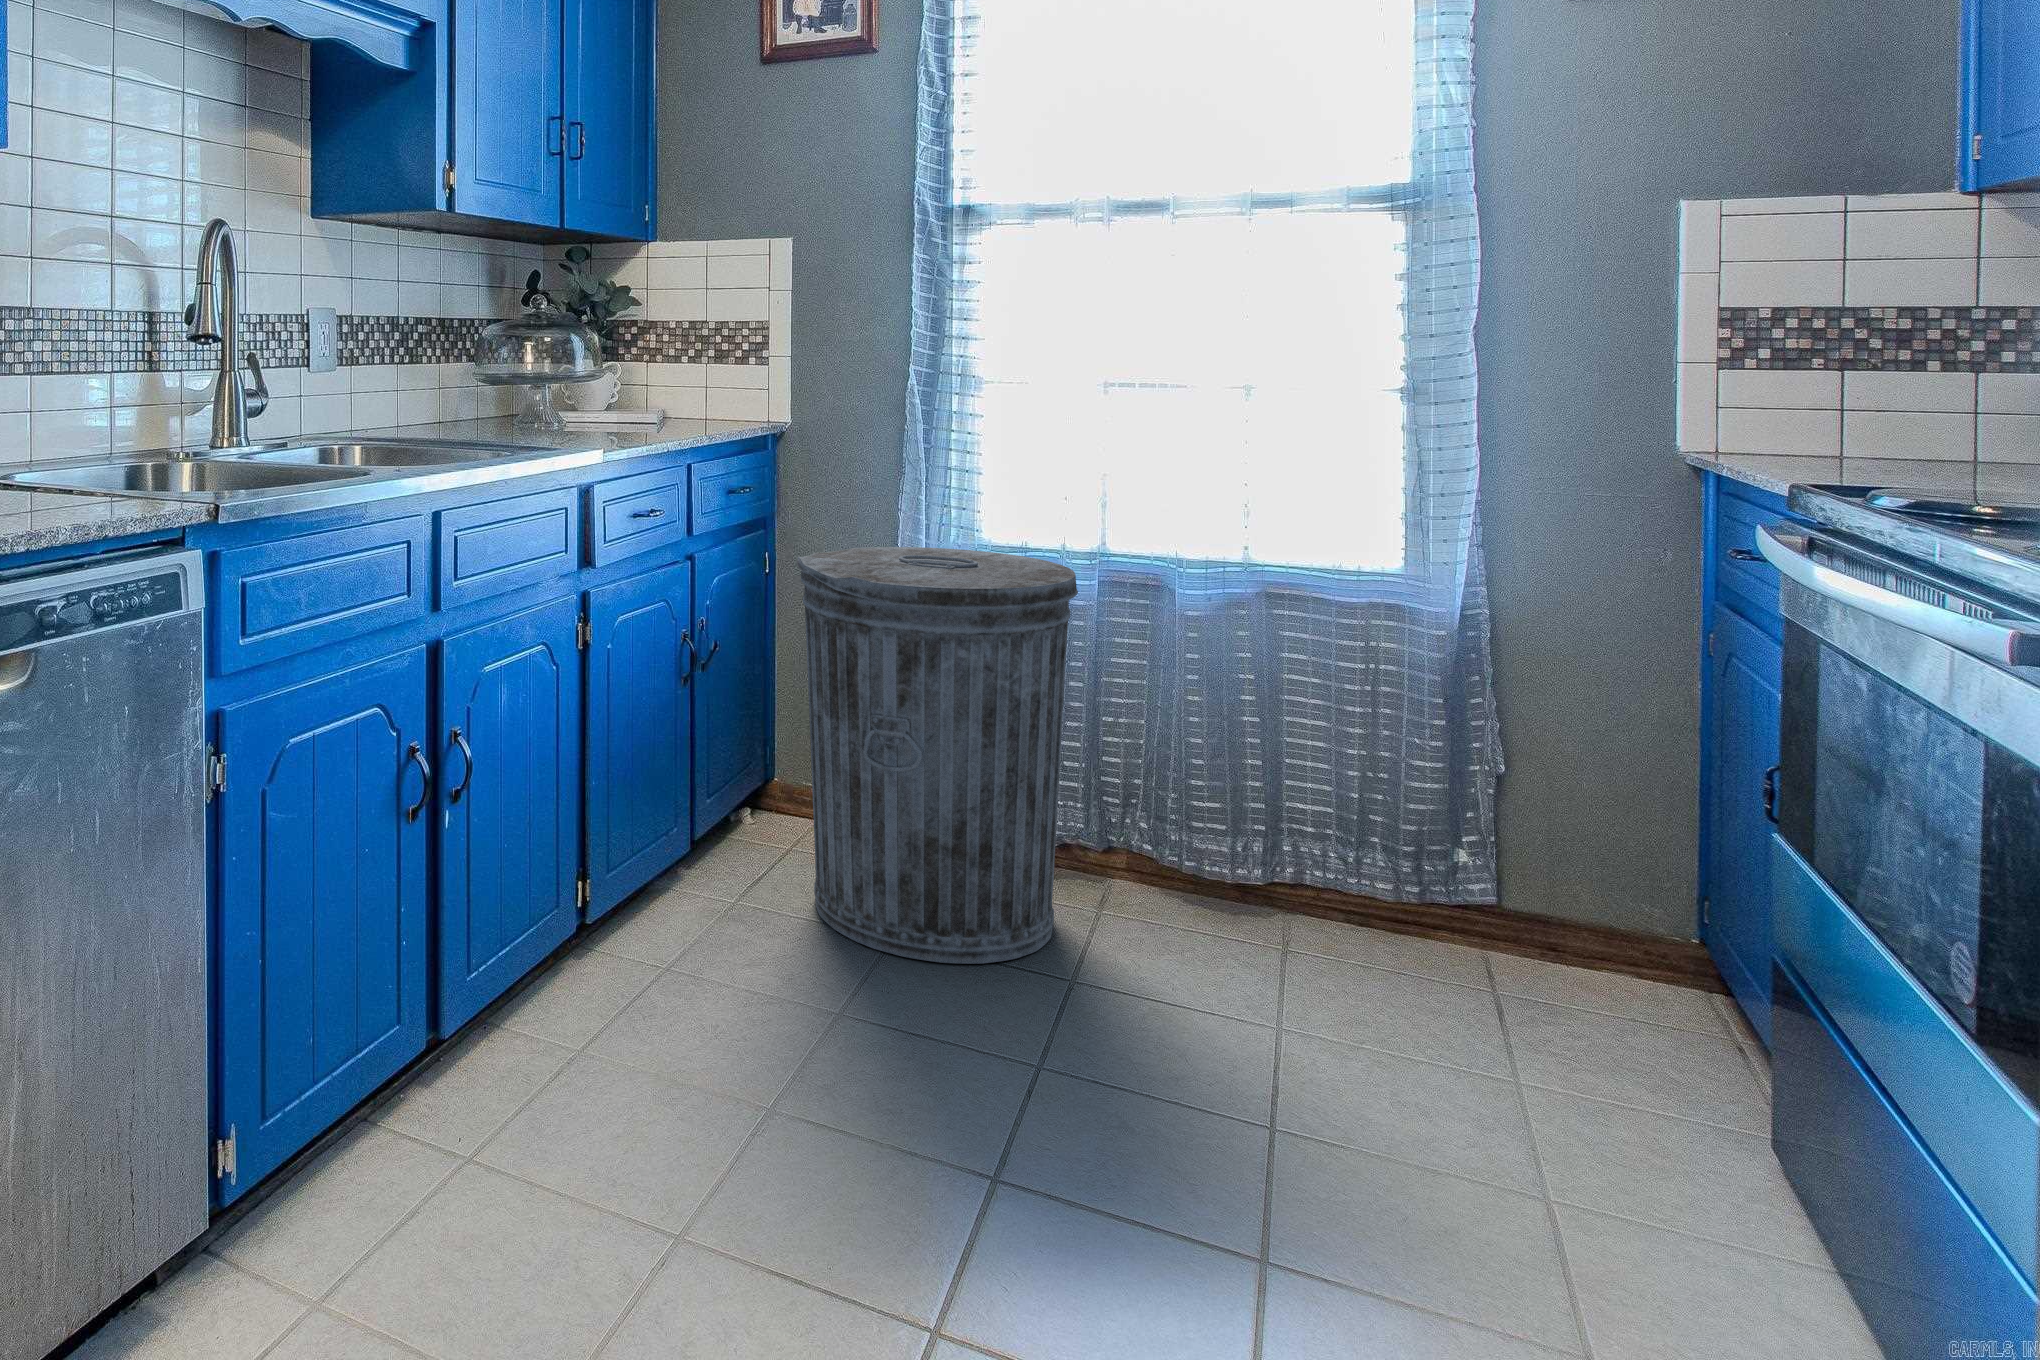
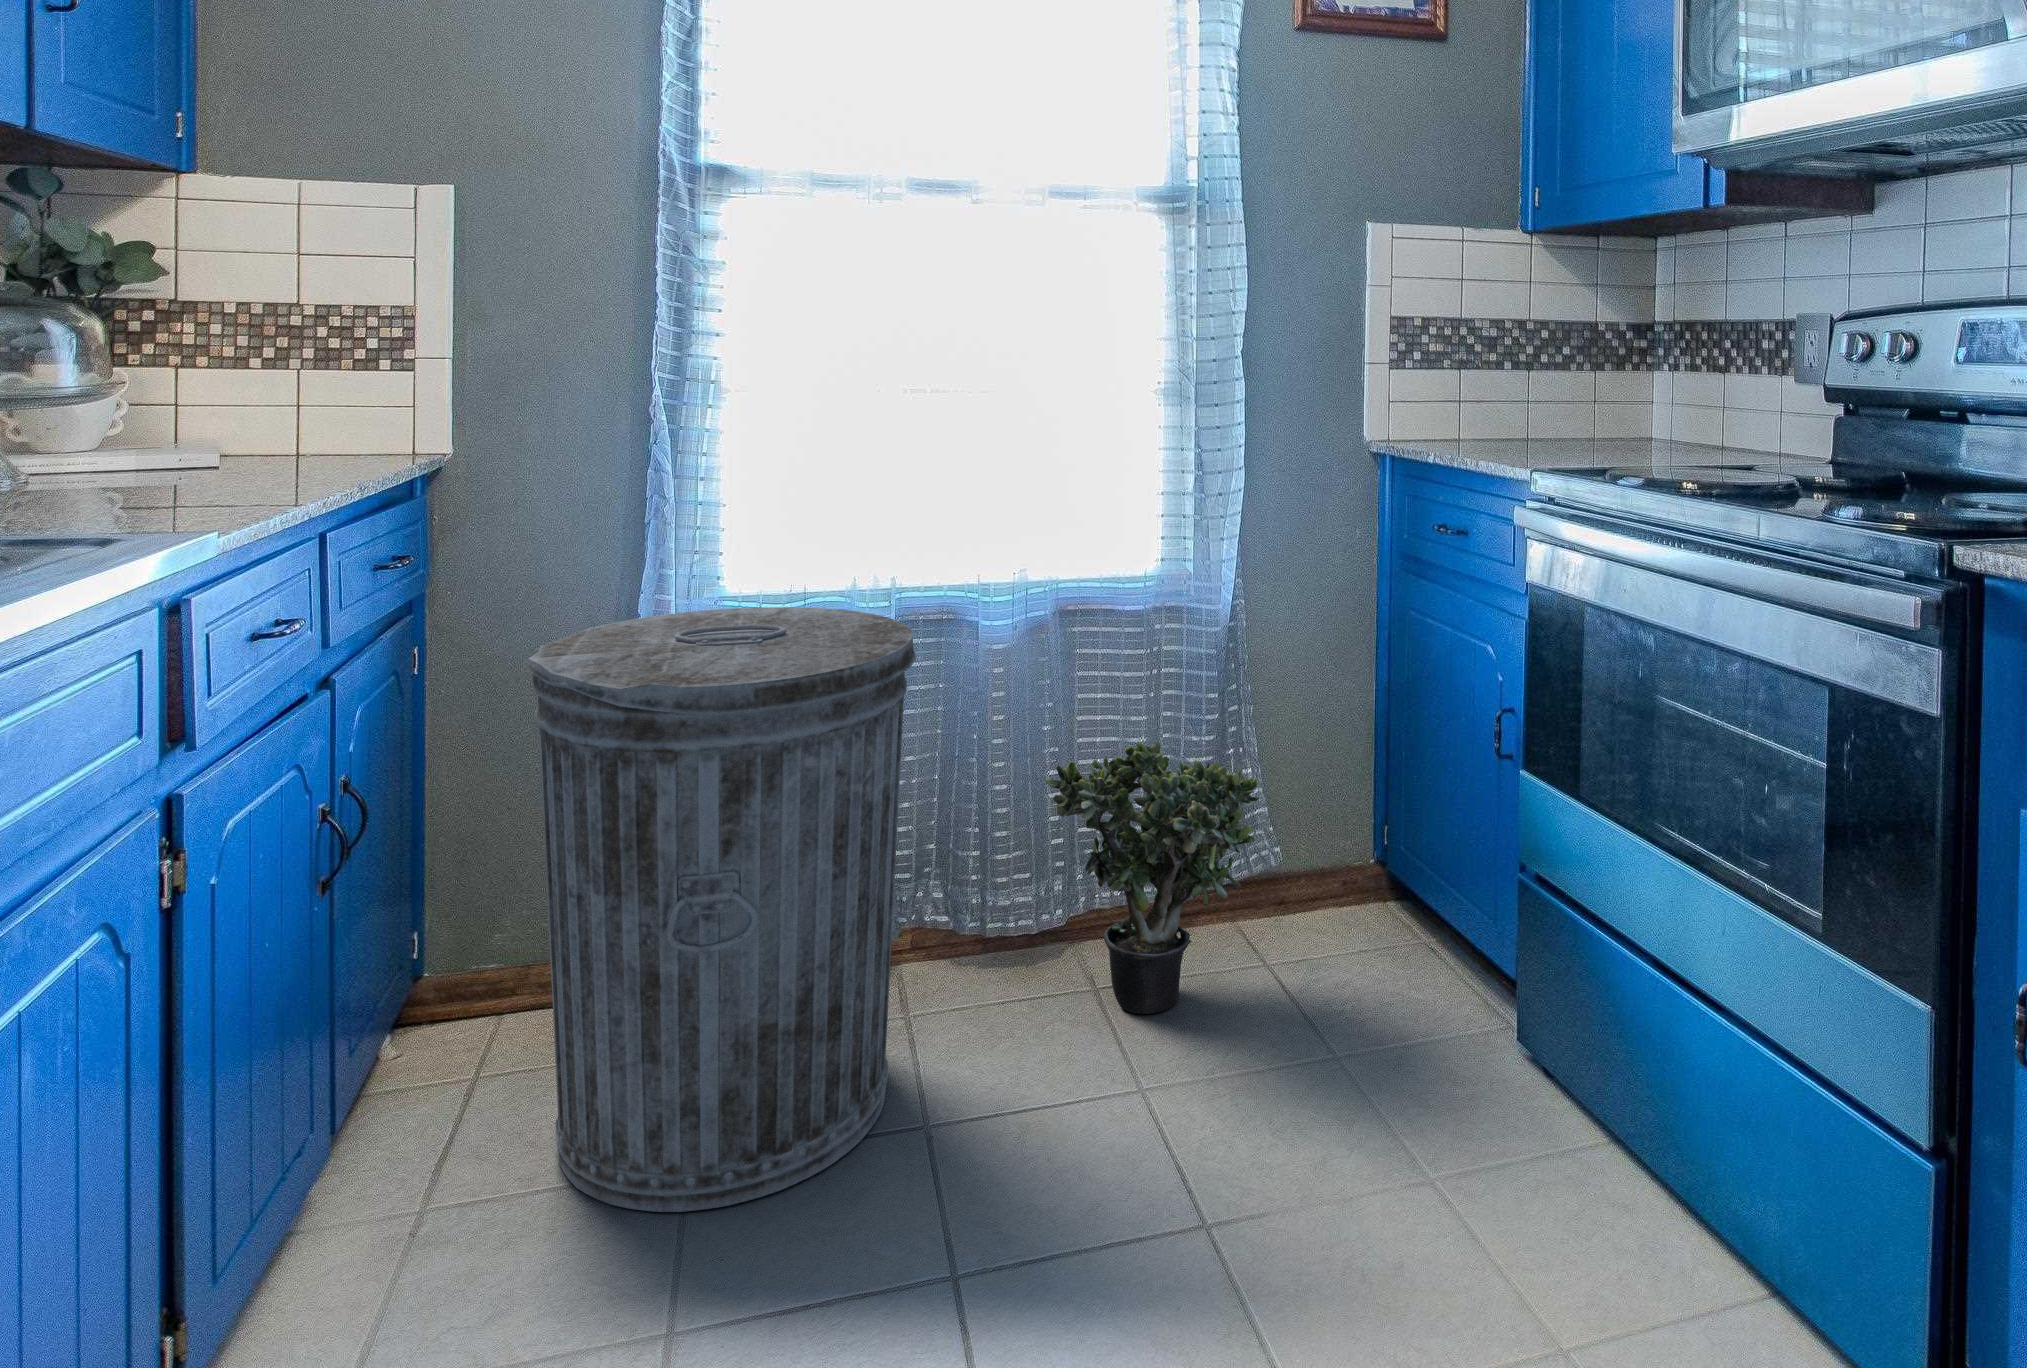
potted plant: none [1216,720,1462,979] -> present [1046,742,1258,1014]

